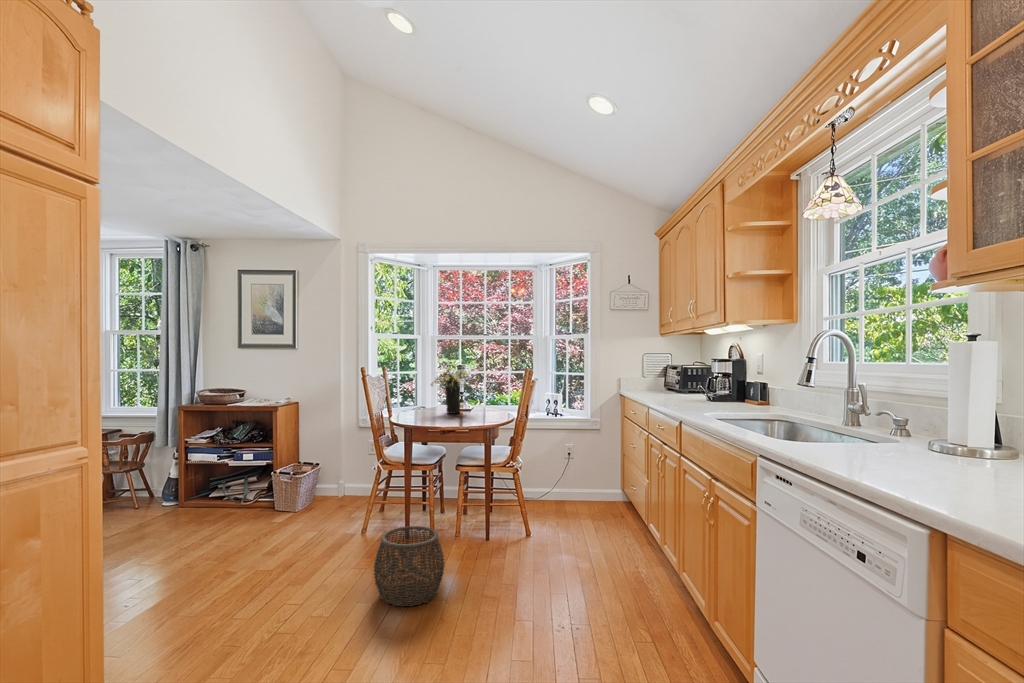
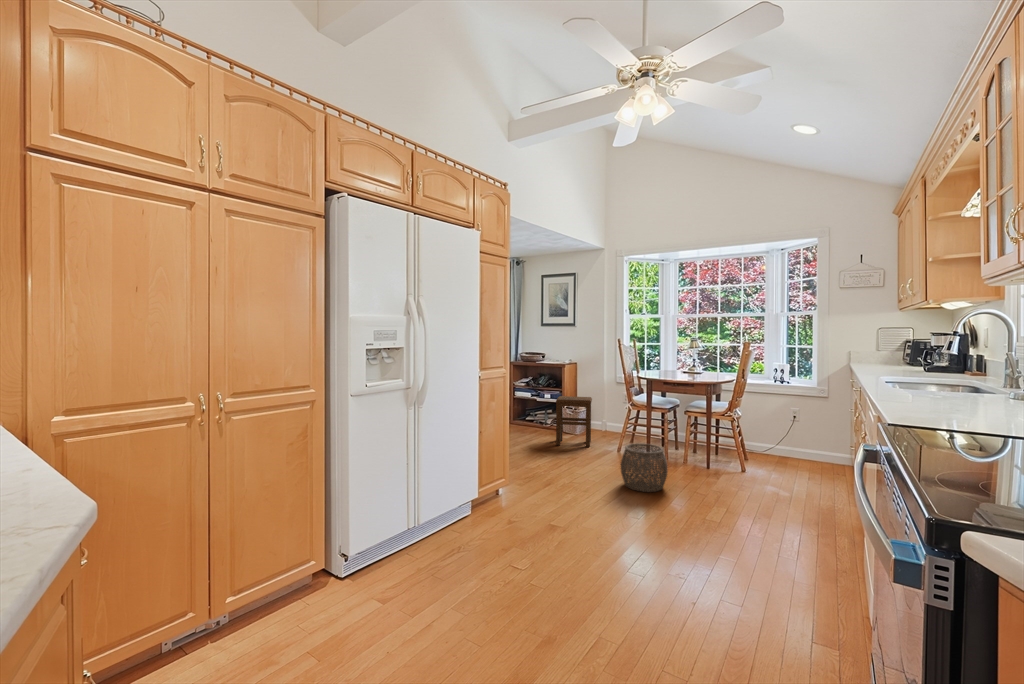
flower arrangement: present [431,368,470,413] -> none [668,339,701,375]
stool: none [263,454,322,537] -> present [556,396,592,447]

